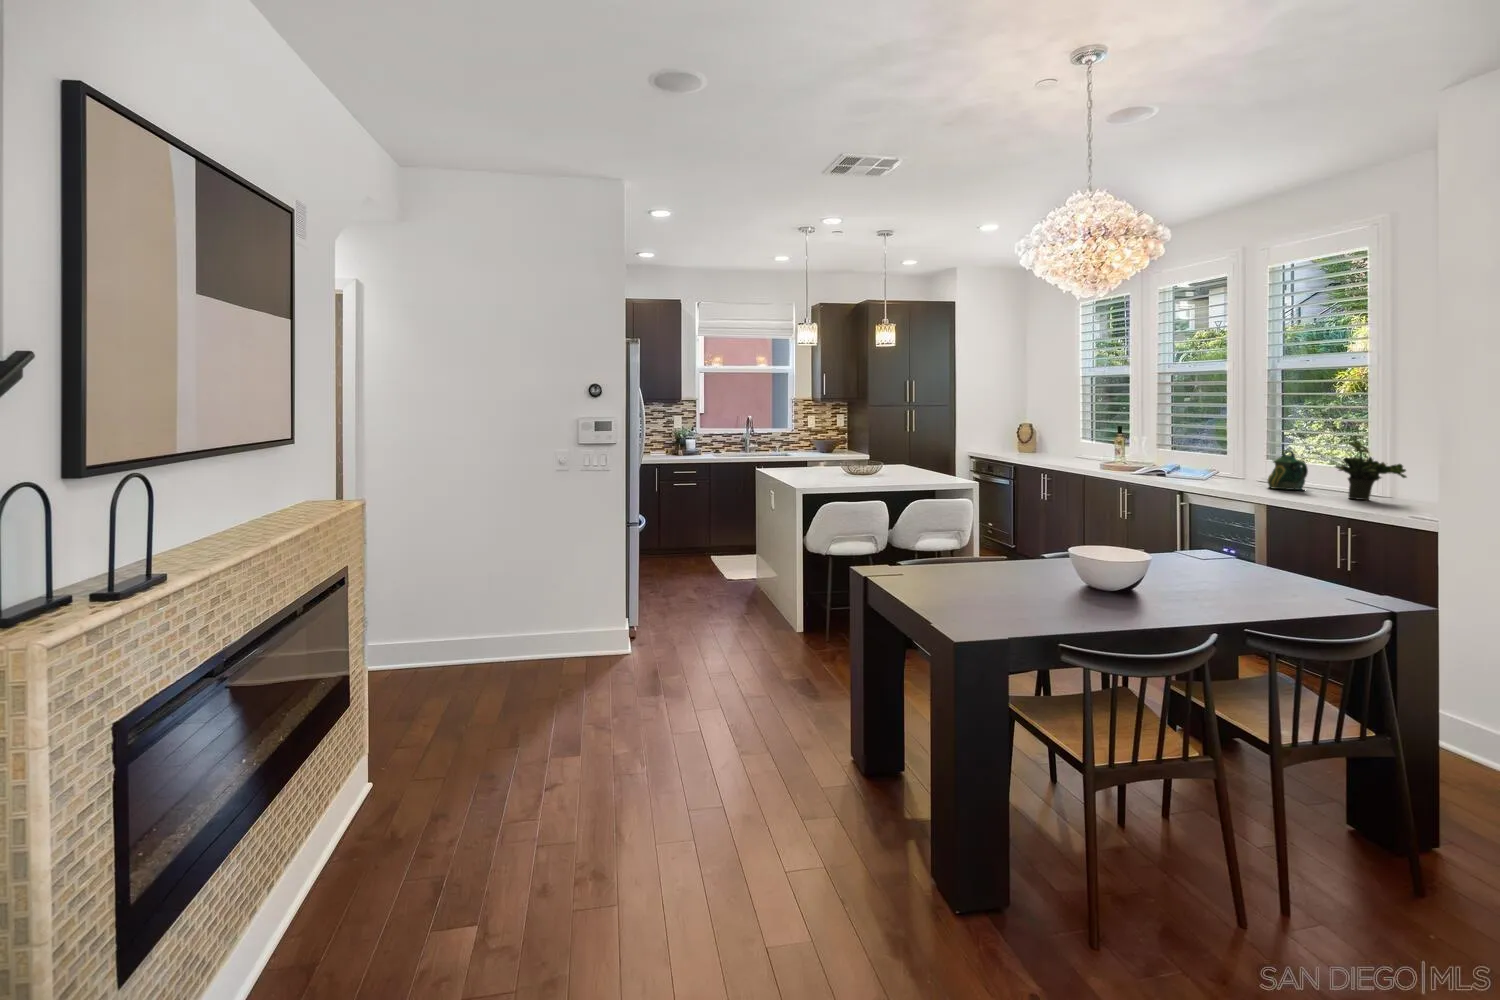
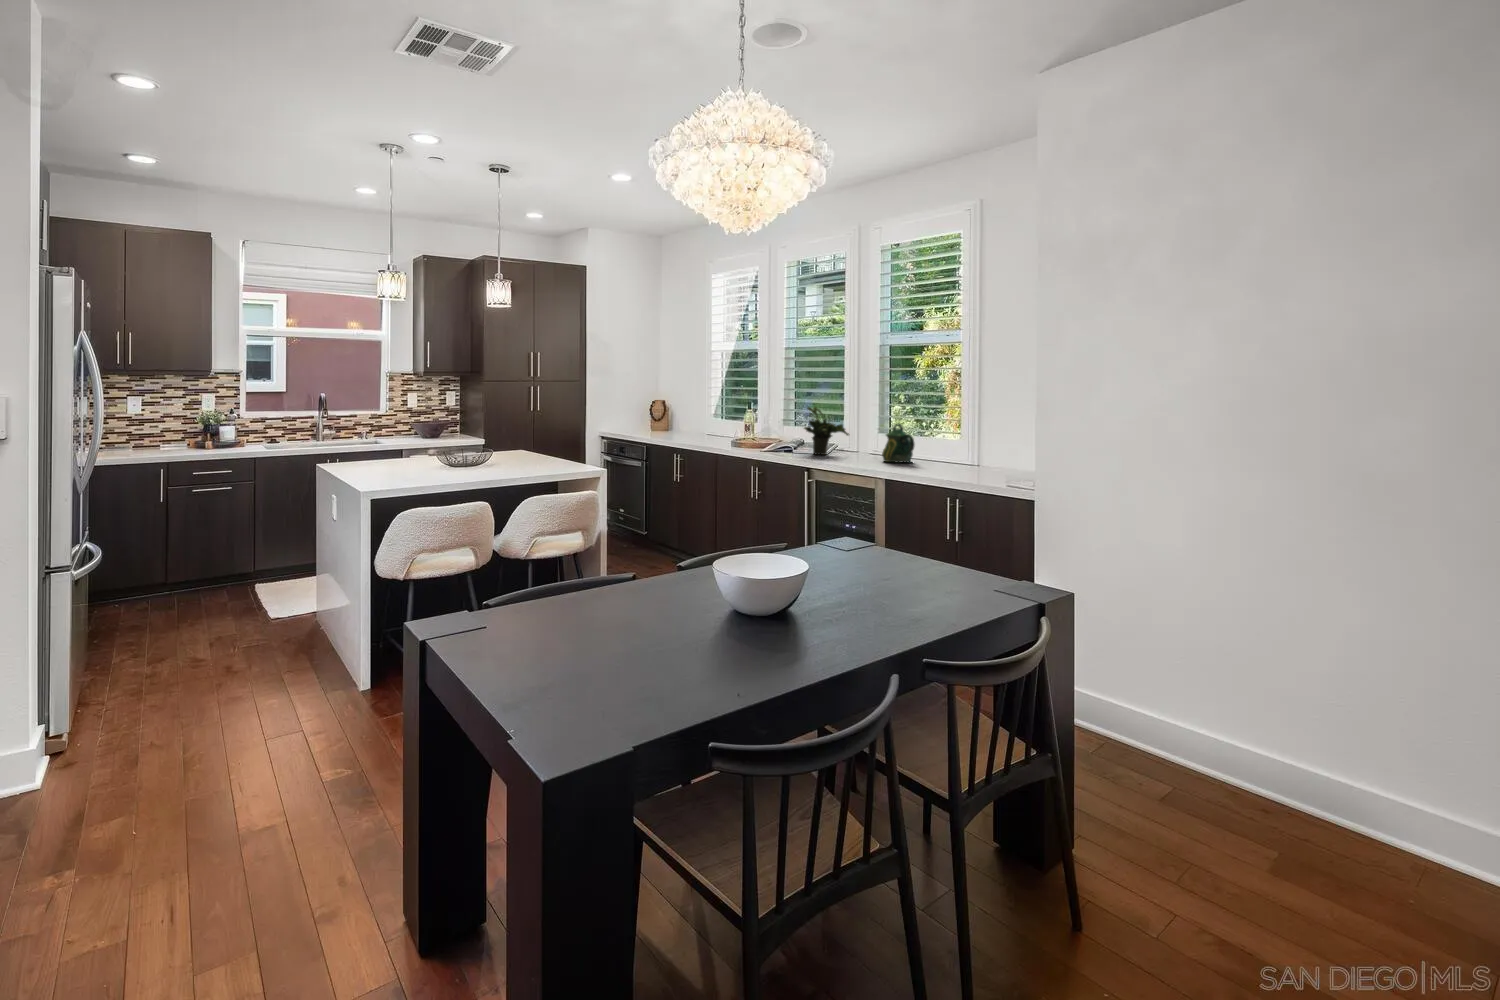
potted plant: present [1335,442,1406,500] -> present [804,407,849,455]

